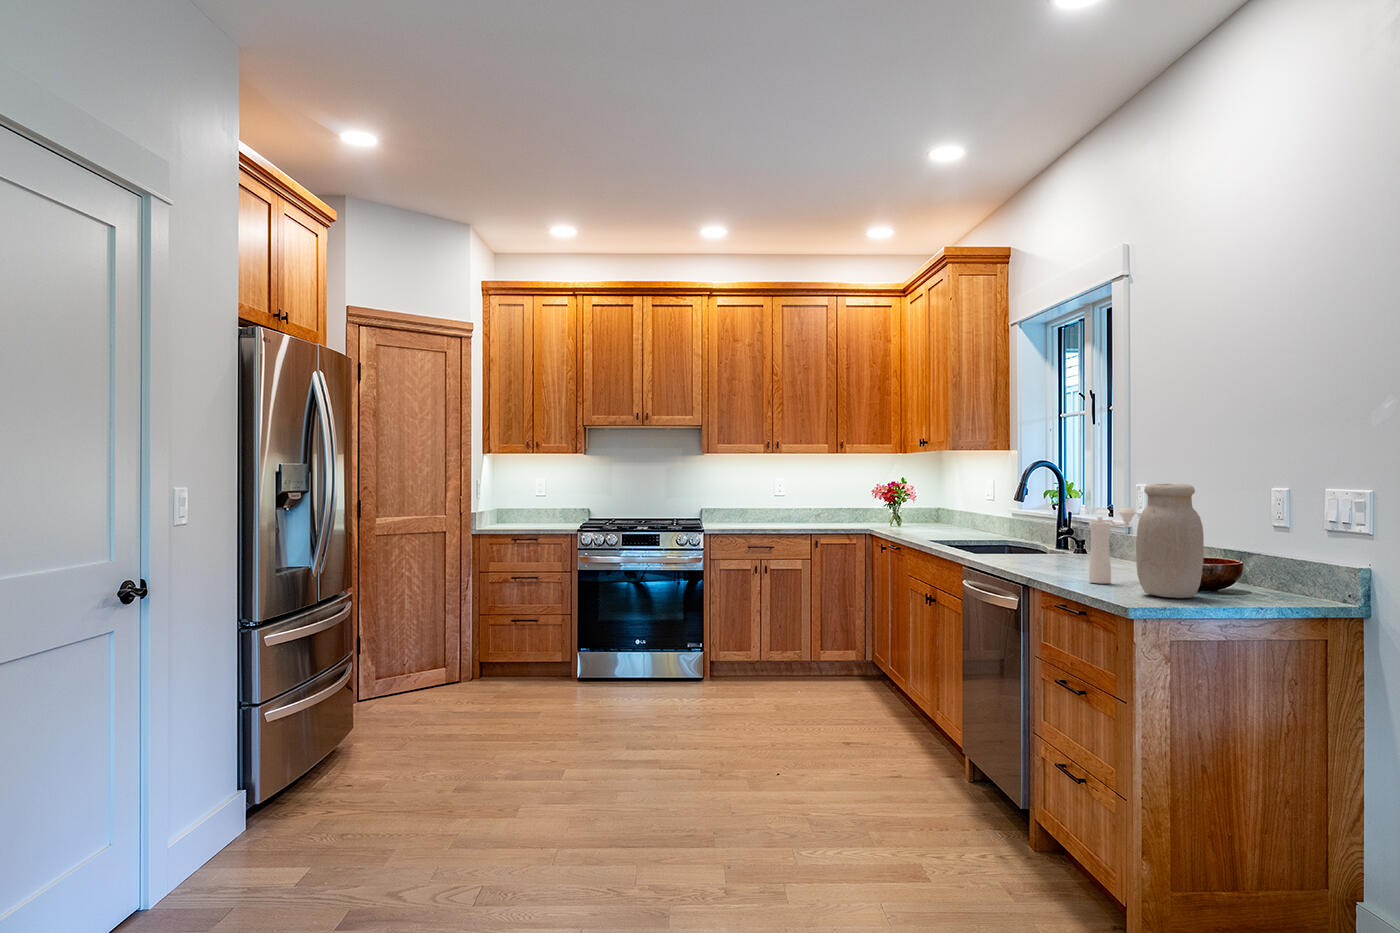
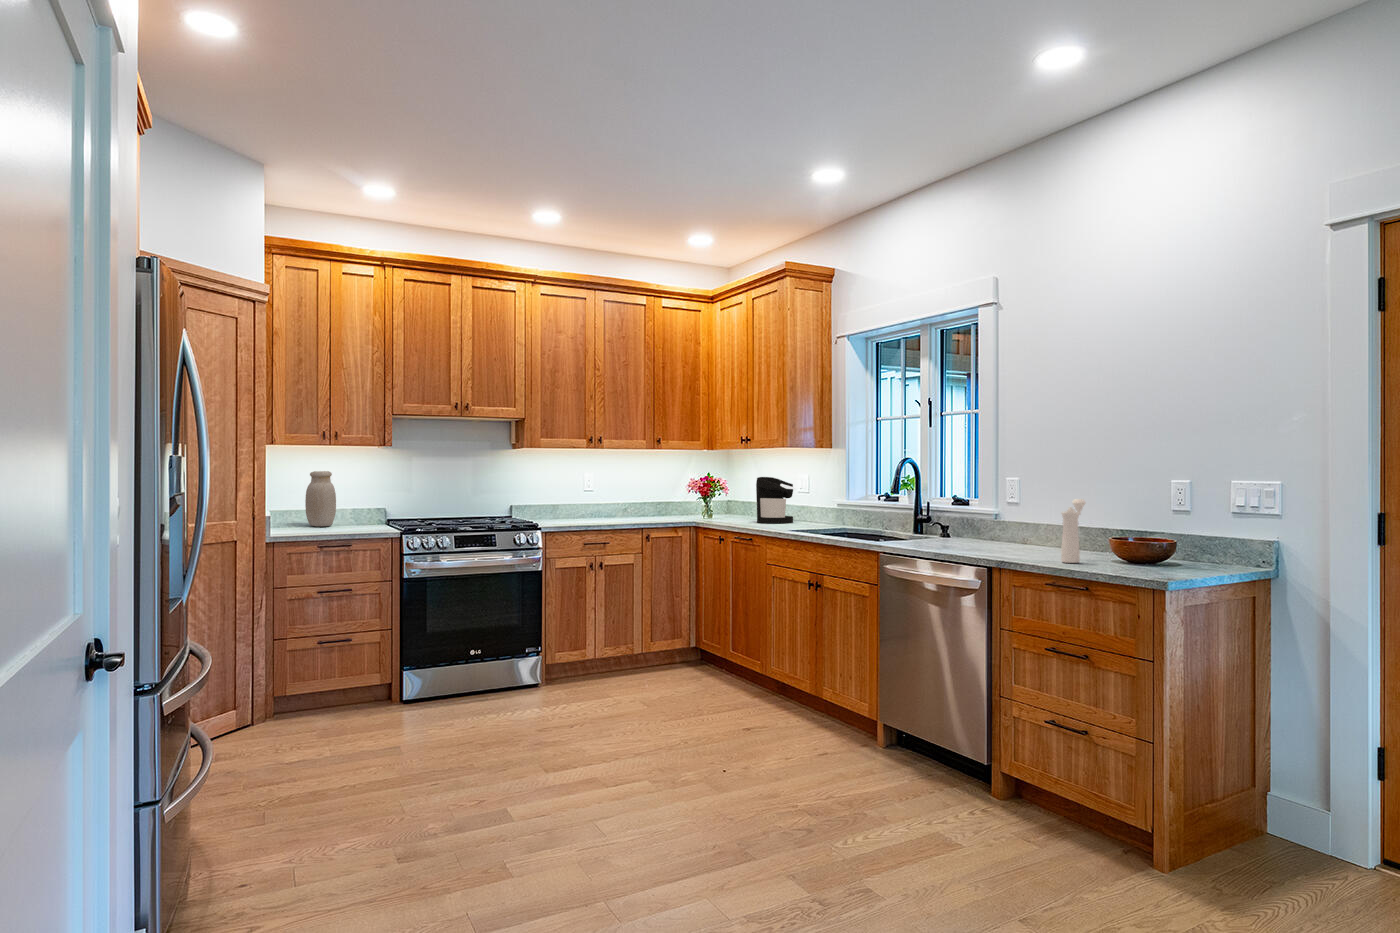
coffee maker: none [932,482,977,533] -> present [756,477,795,523]
jar: present [1136,484,1204,598] -> present [305,471,336,526]

